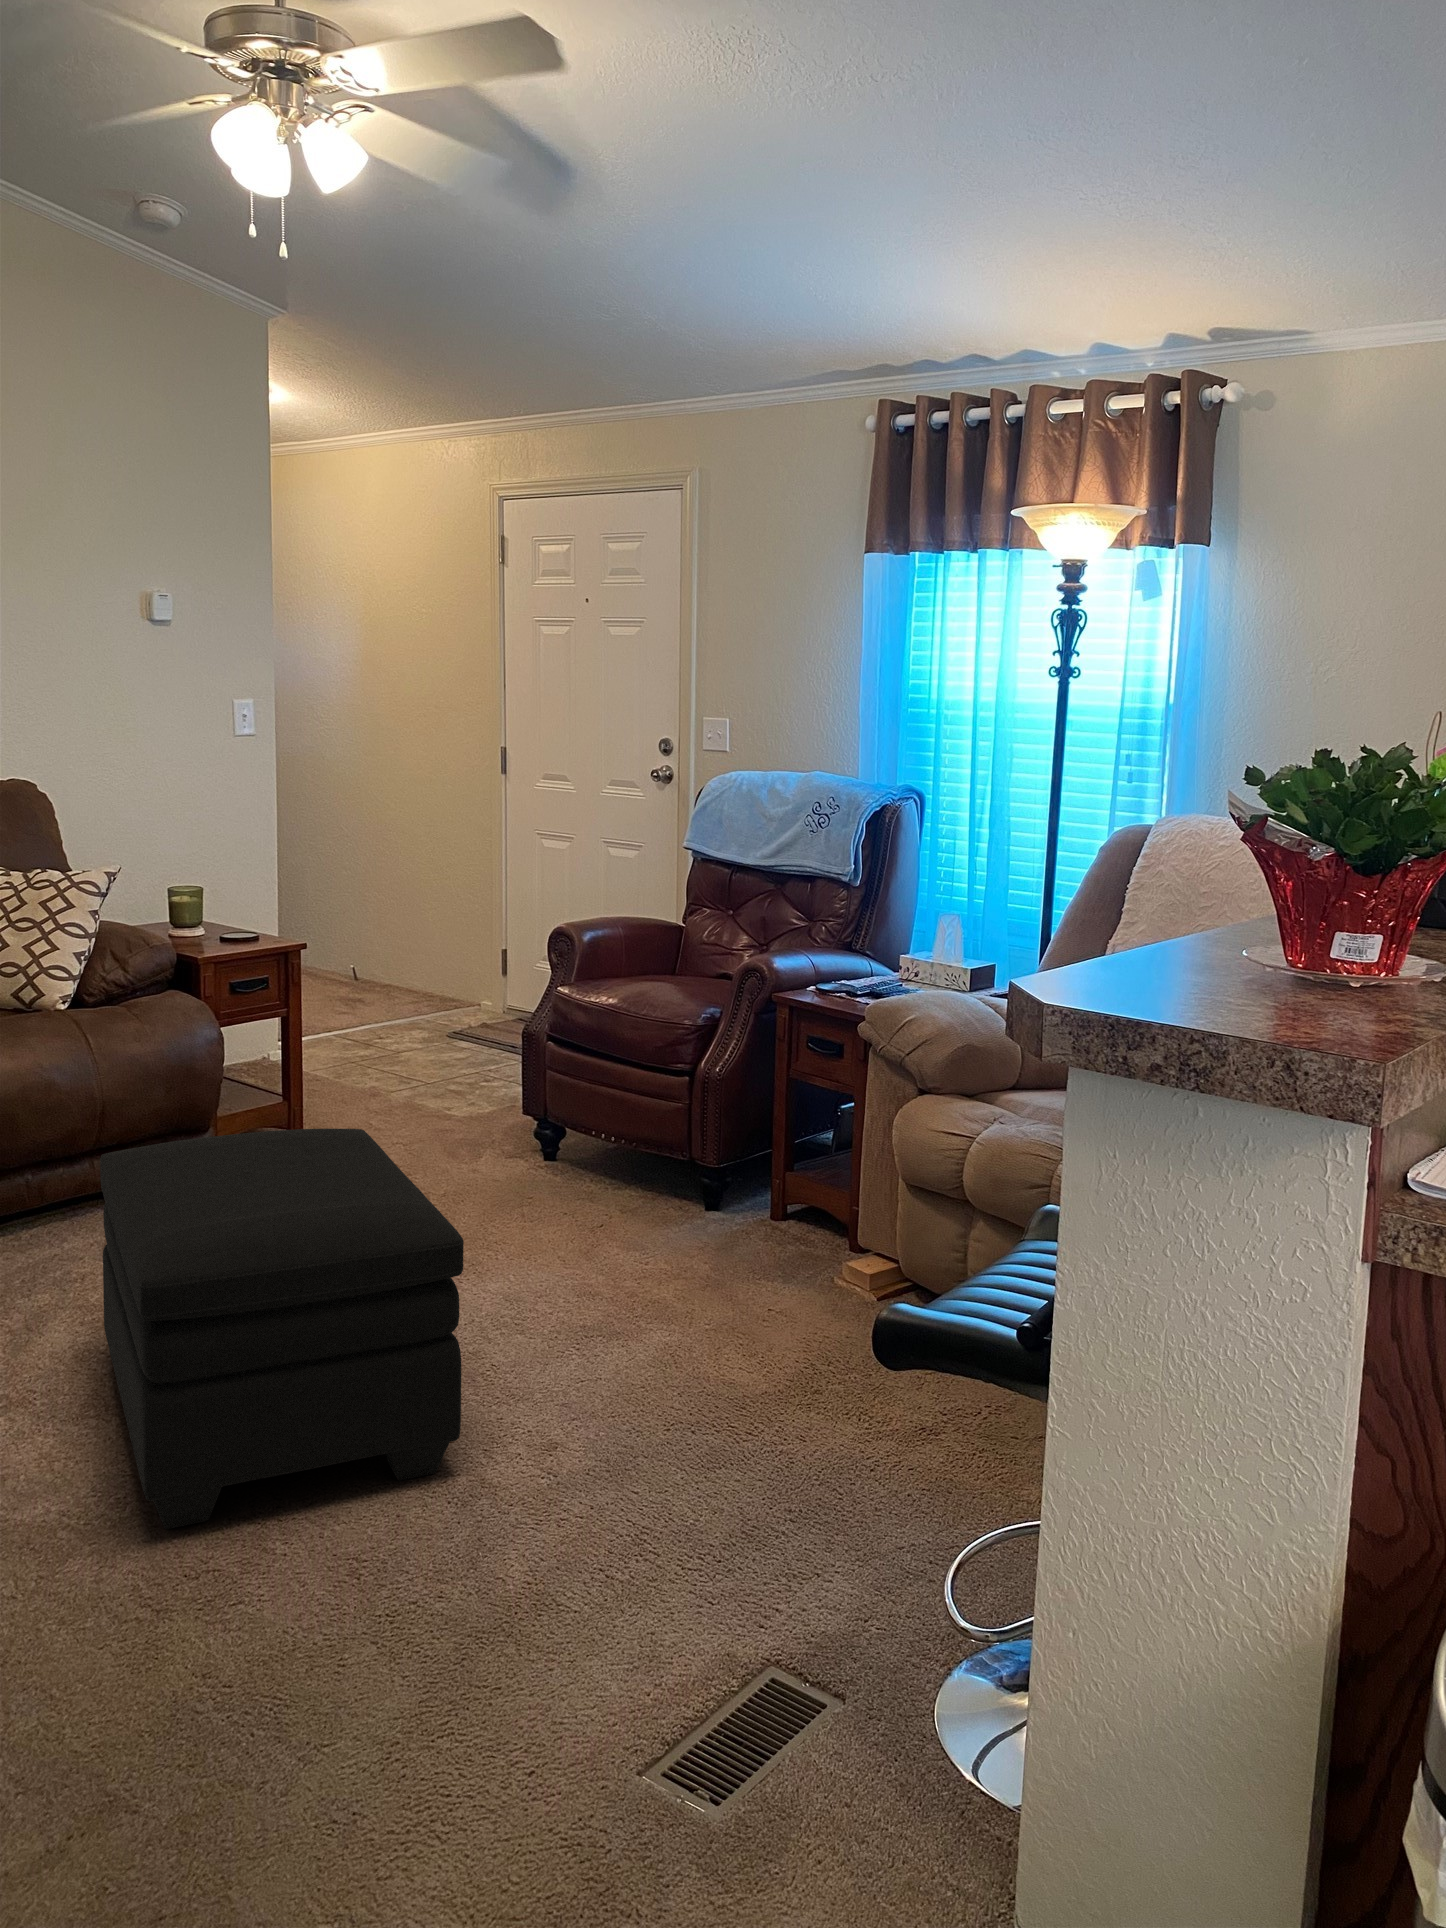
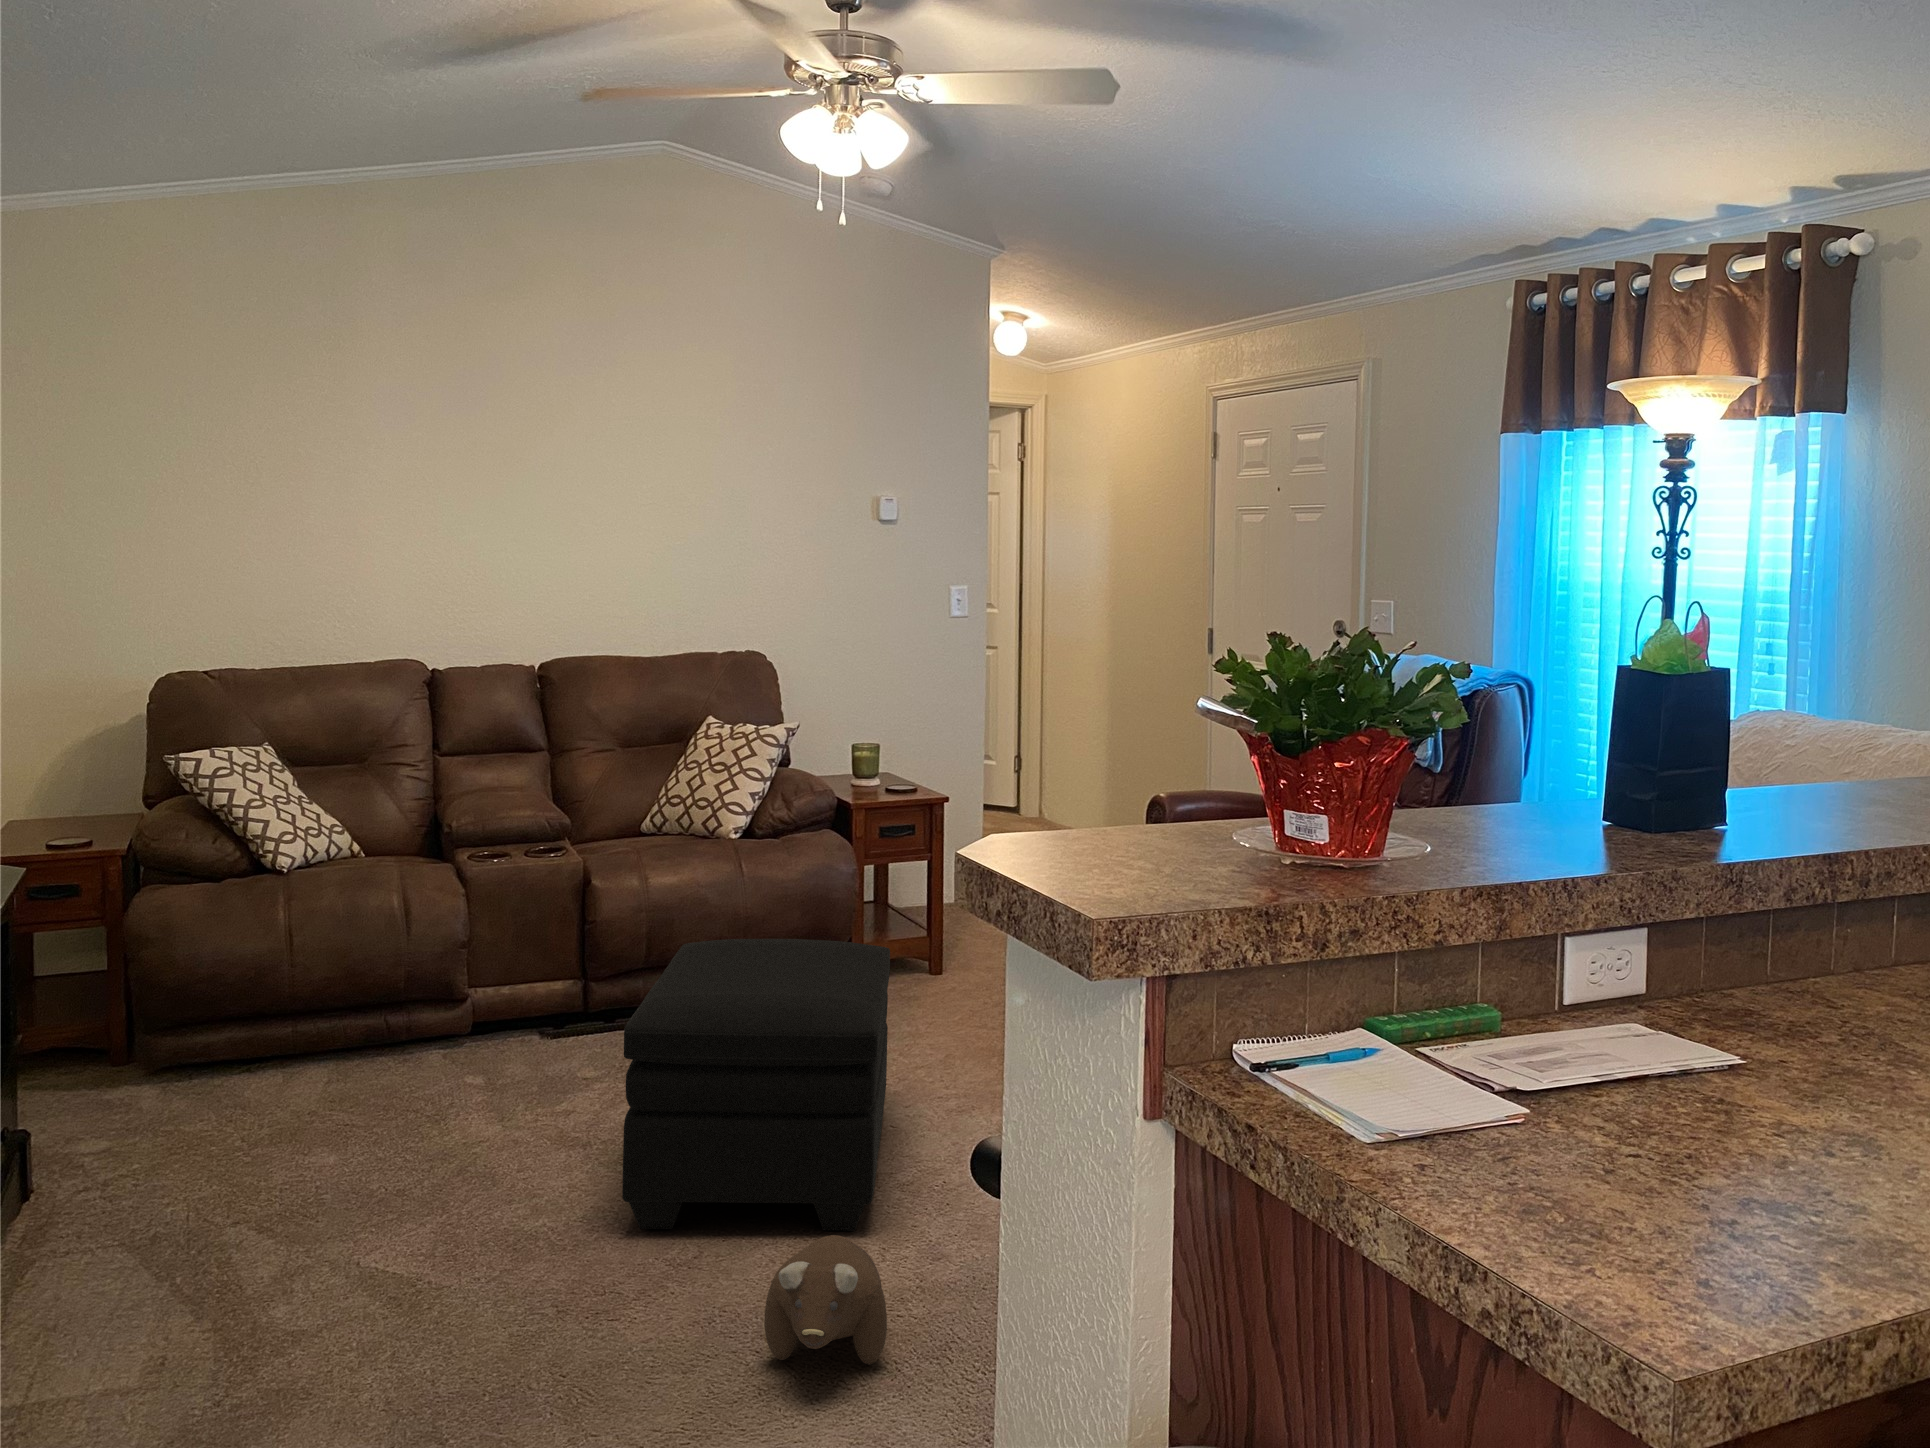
plush toy: none [453,1496,600,1662] -> present [764,1235,887,1364]

